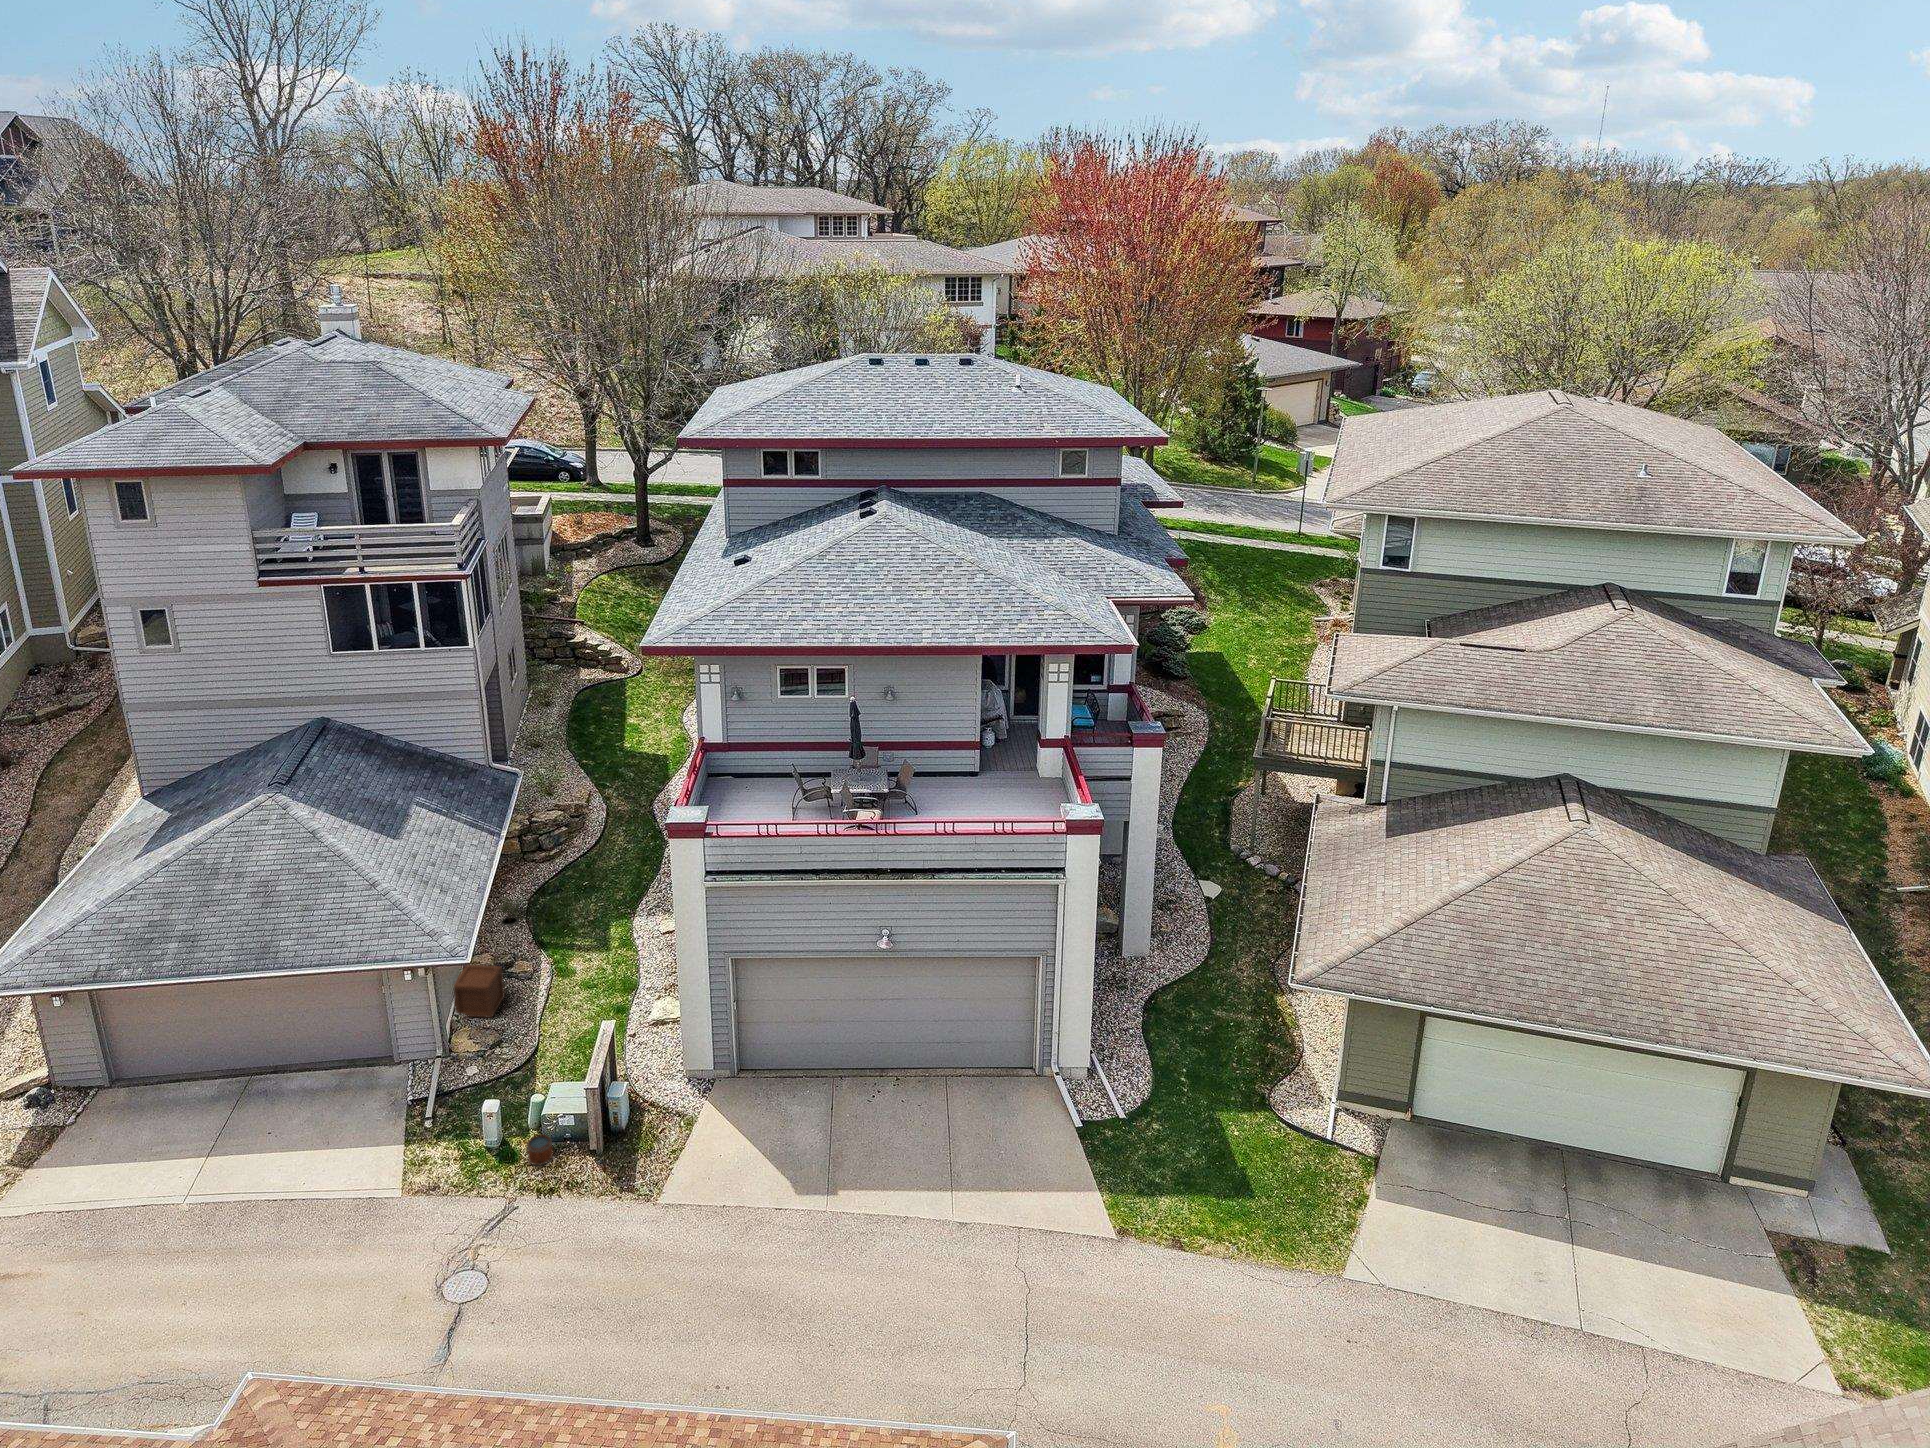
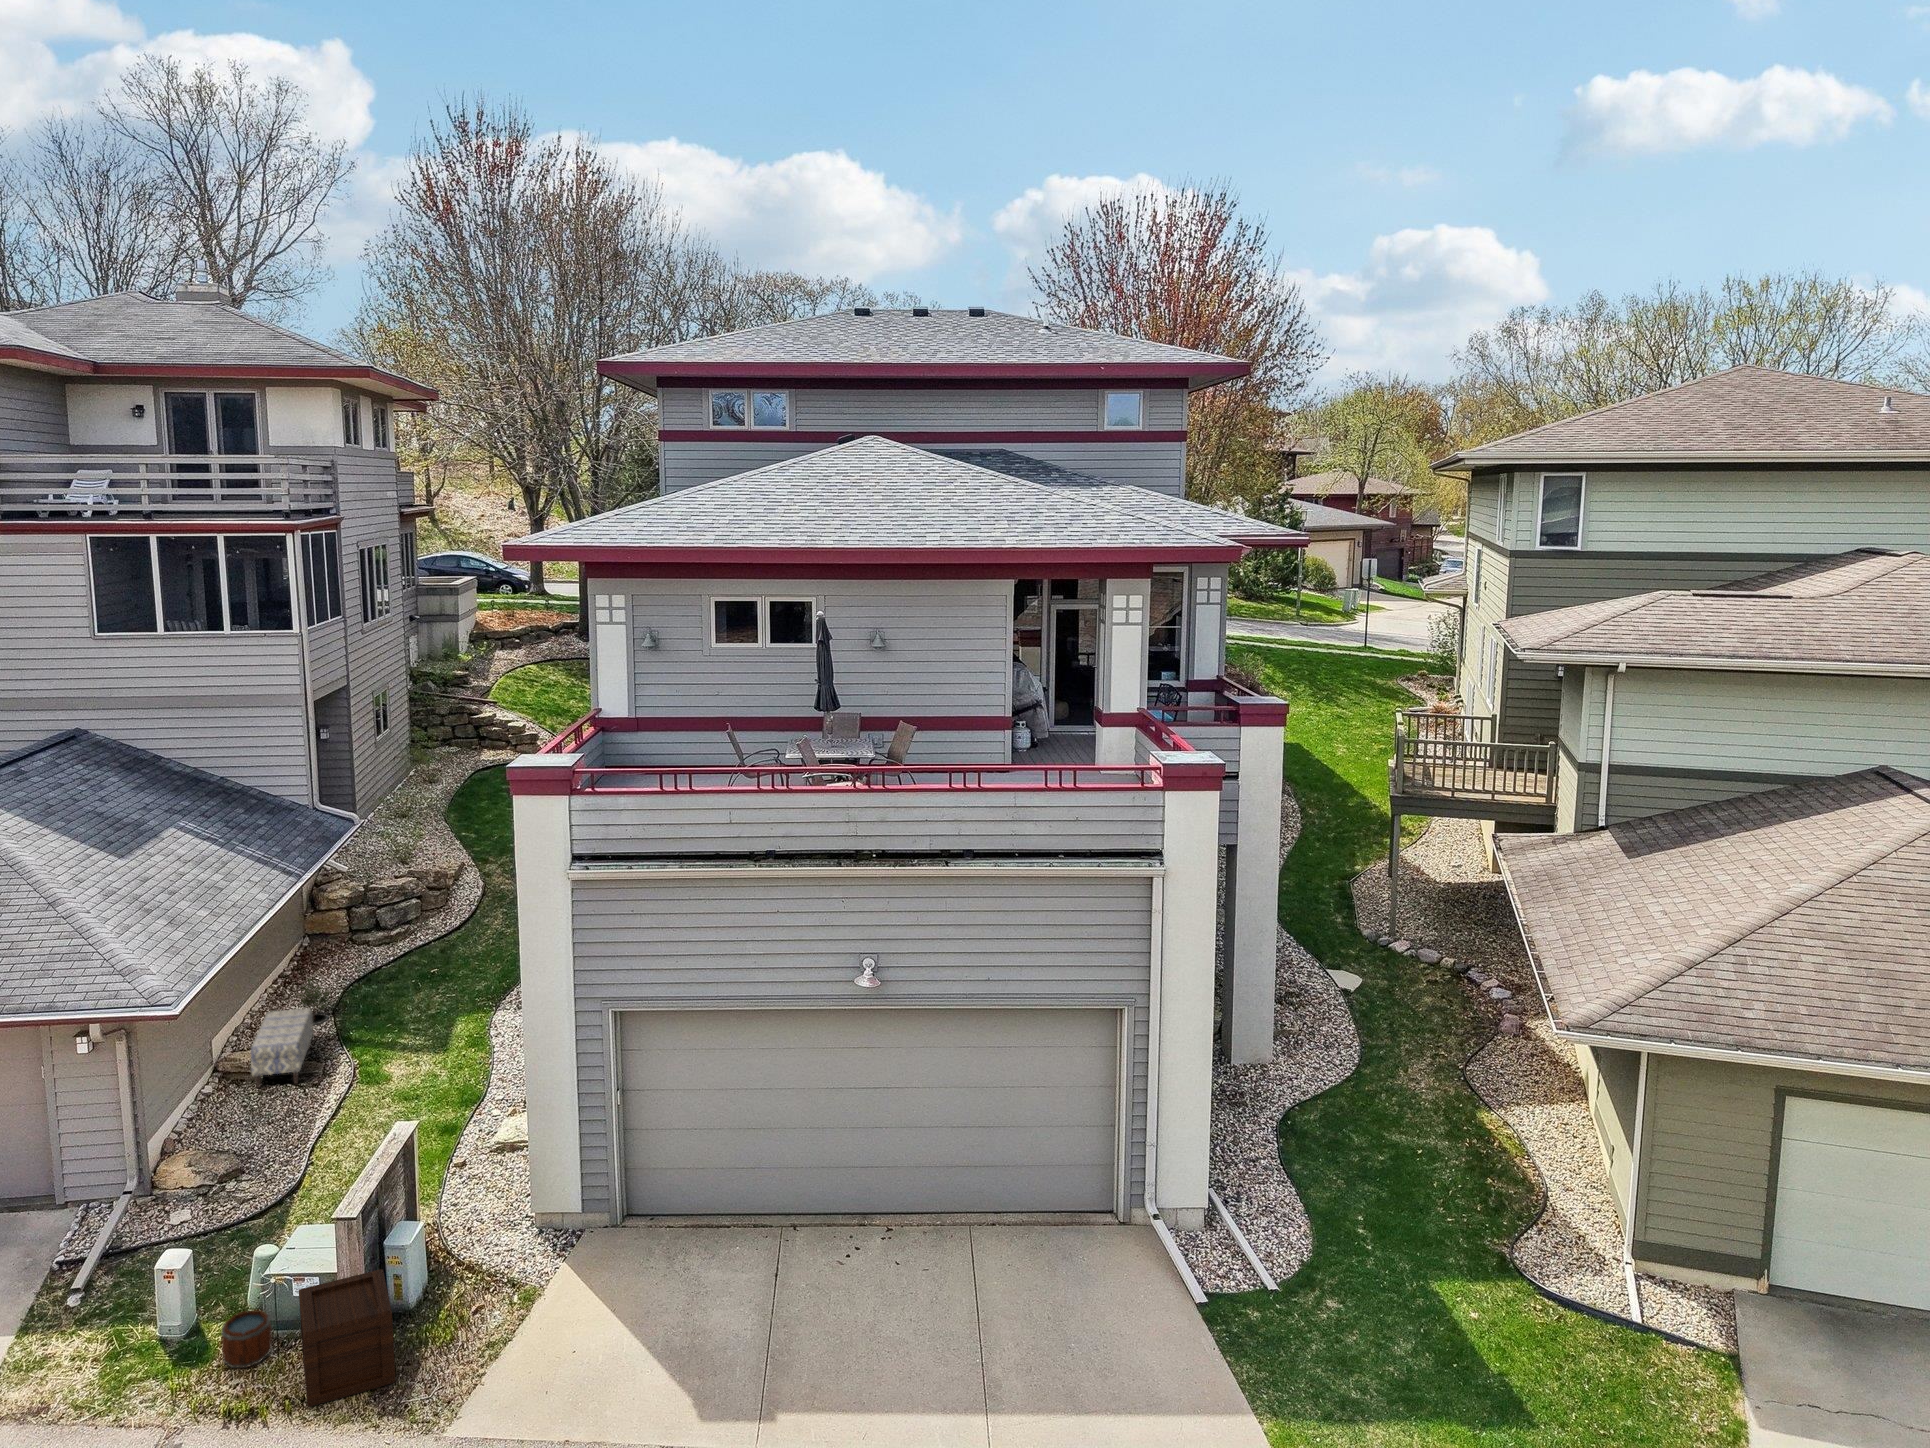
bench: none [484,921,516,978] -> present [251,1008,314,1088]
wooden crate: present [454,965,505,1018] -> present [299,1269,395,1407]

